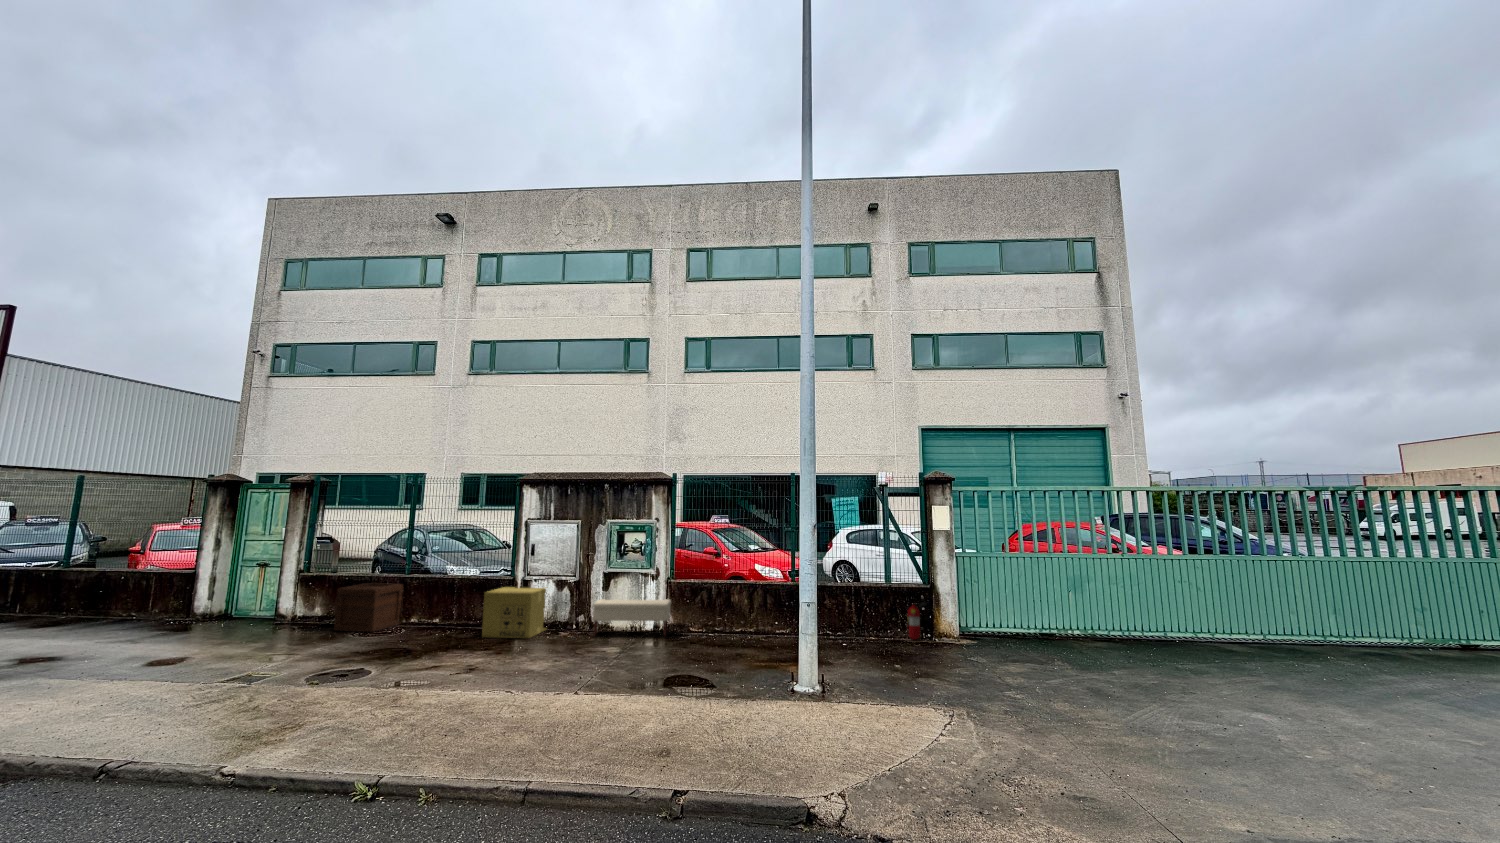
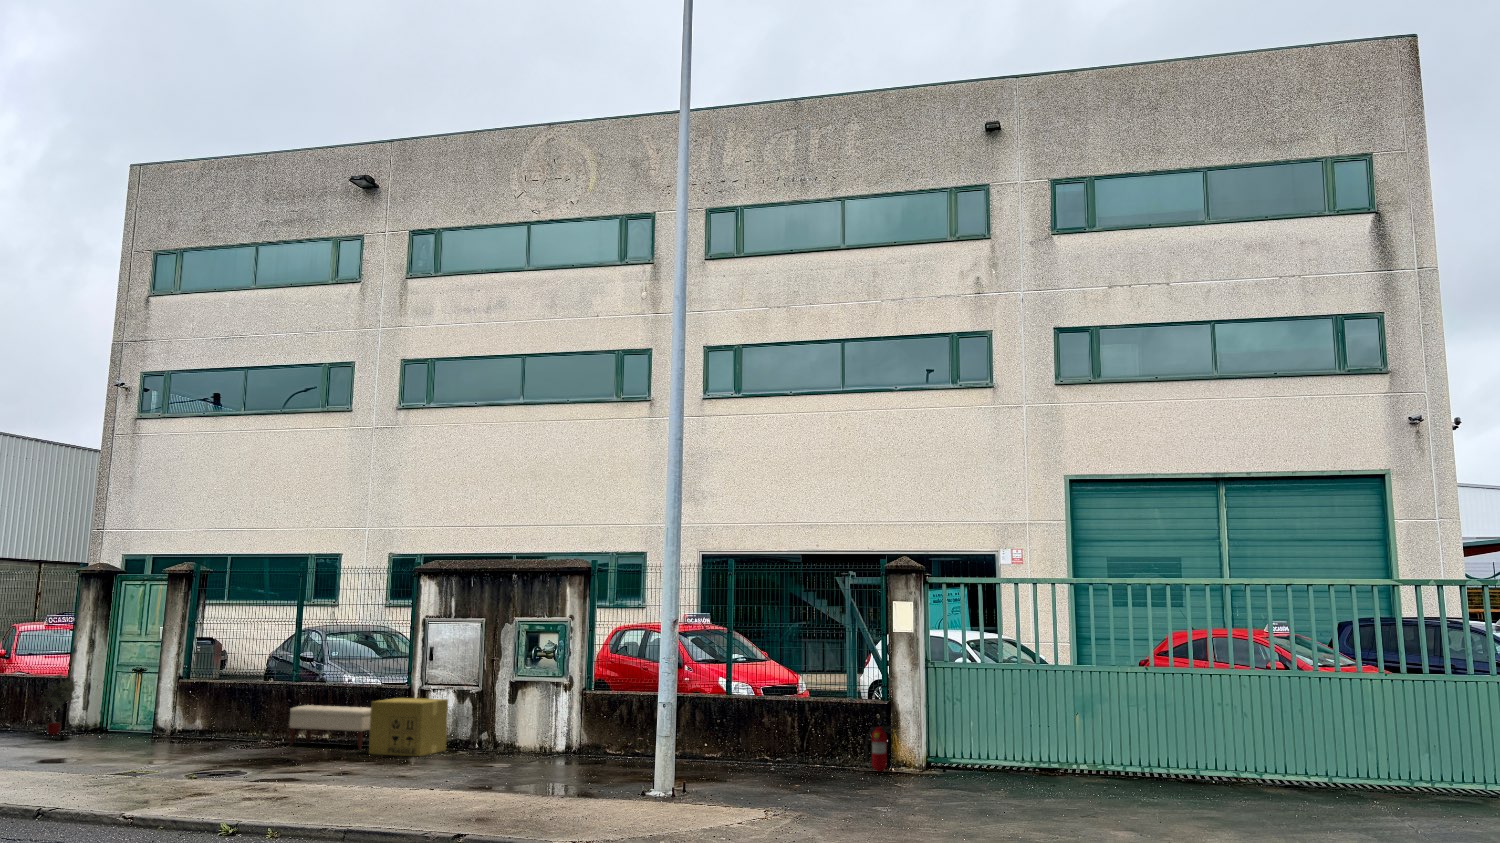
potted tree: none [164,569,207,625] -> present [41,673,79,735]
wooden crate: present [334,583,403,632] -> none [213,692,289,747]
bench: present [593,599,671,636] -> present [289,705,371,749]

